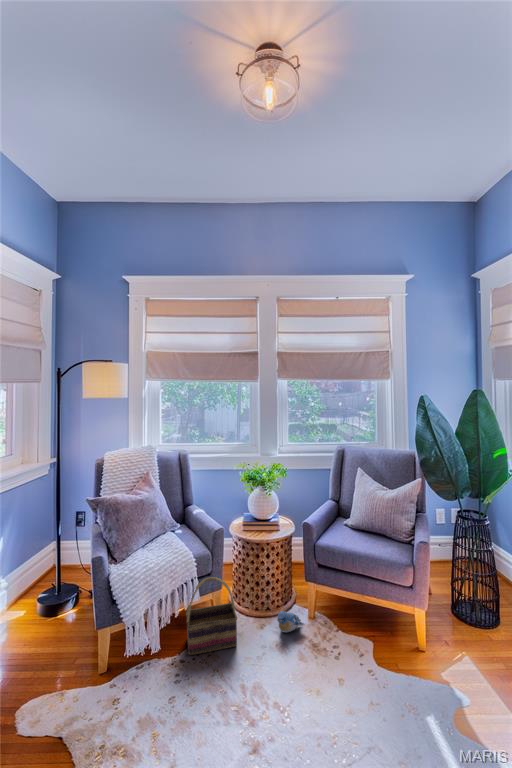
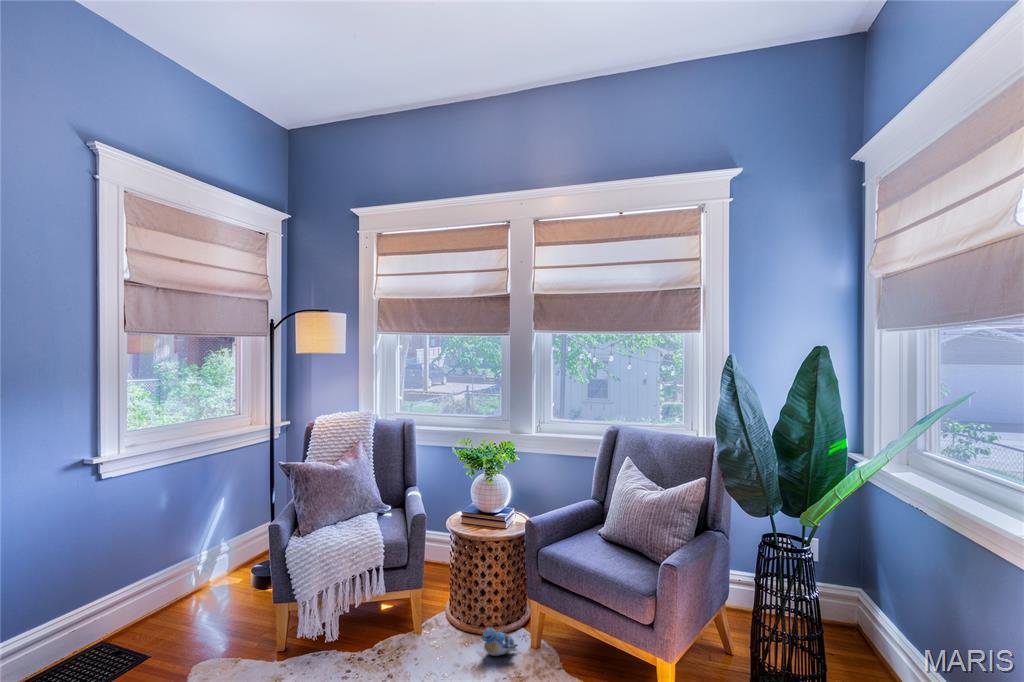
basket: present [186,577,237,655] -> none [369,570,434,658]

